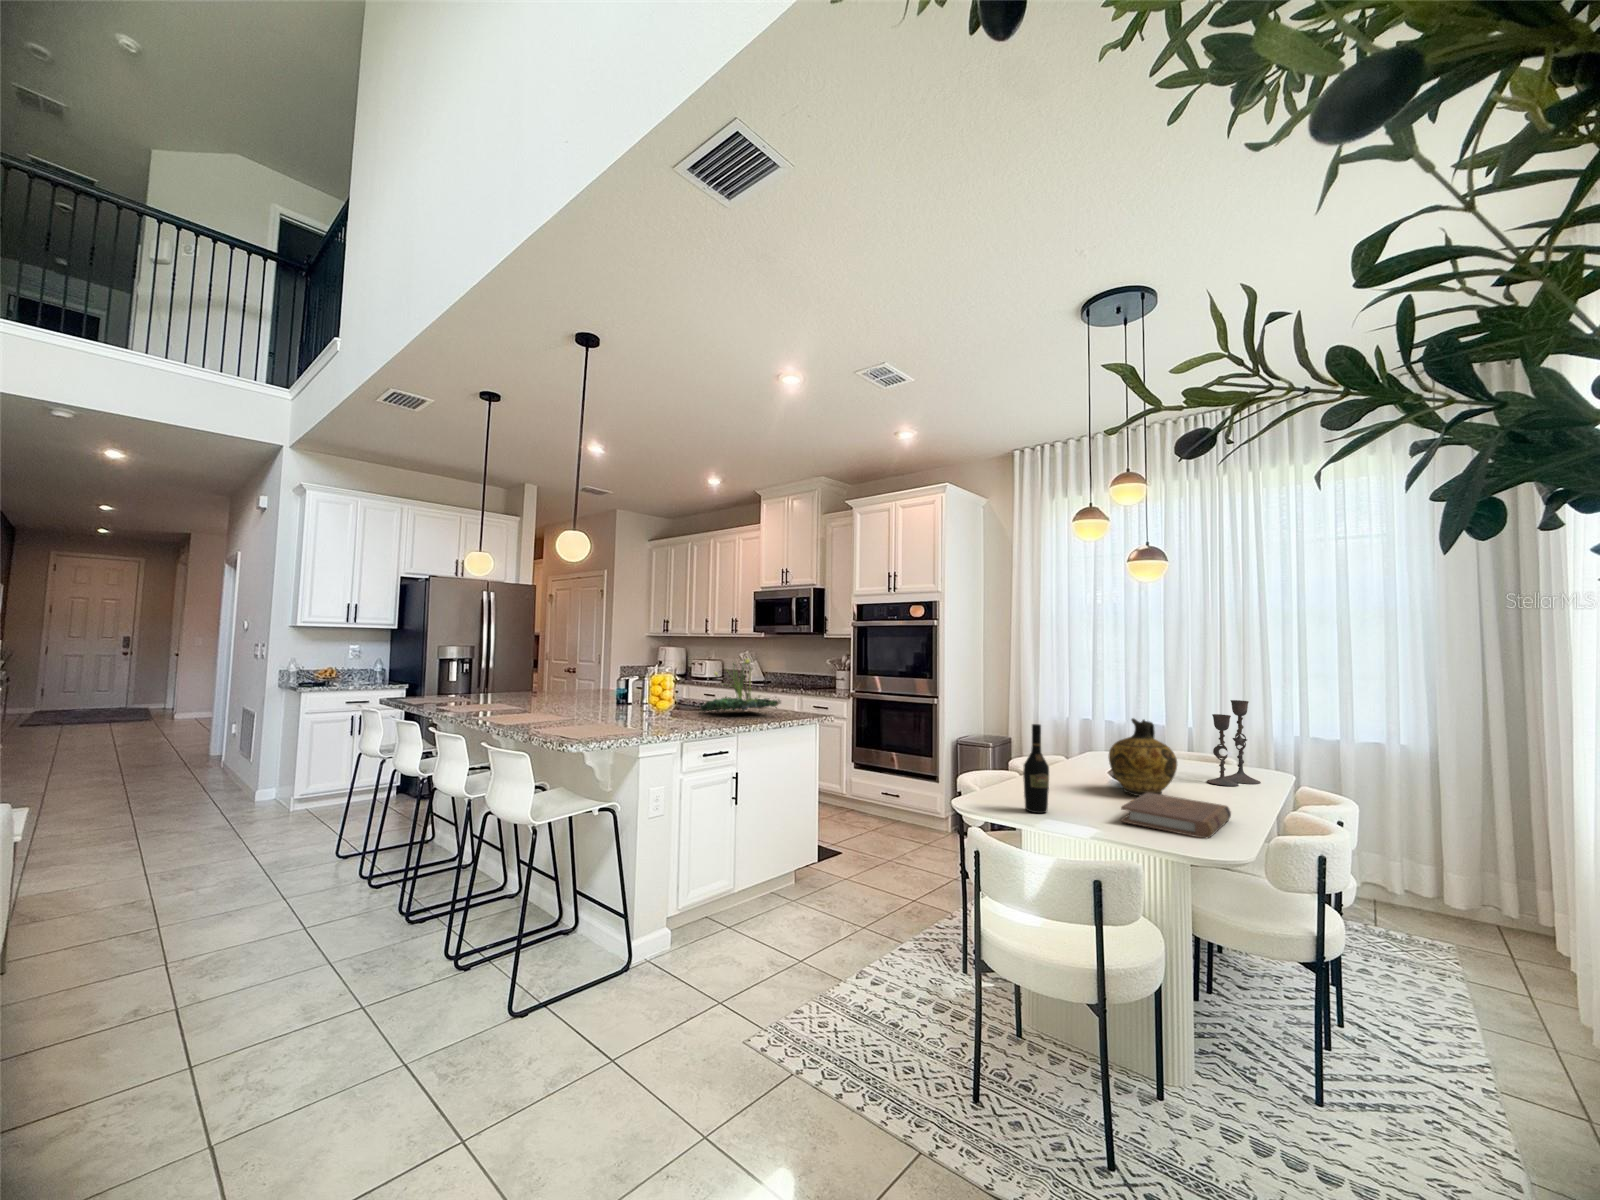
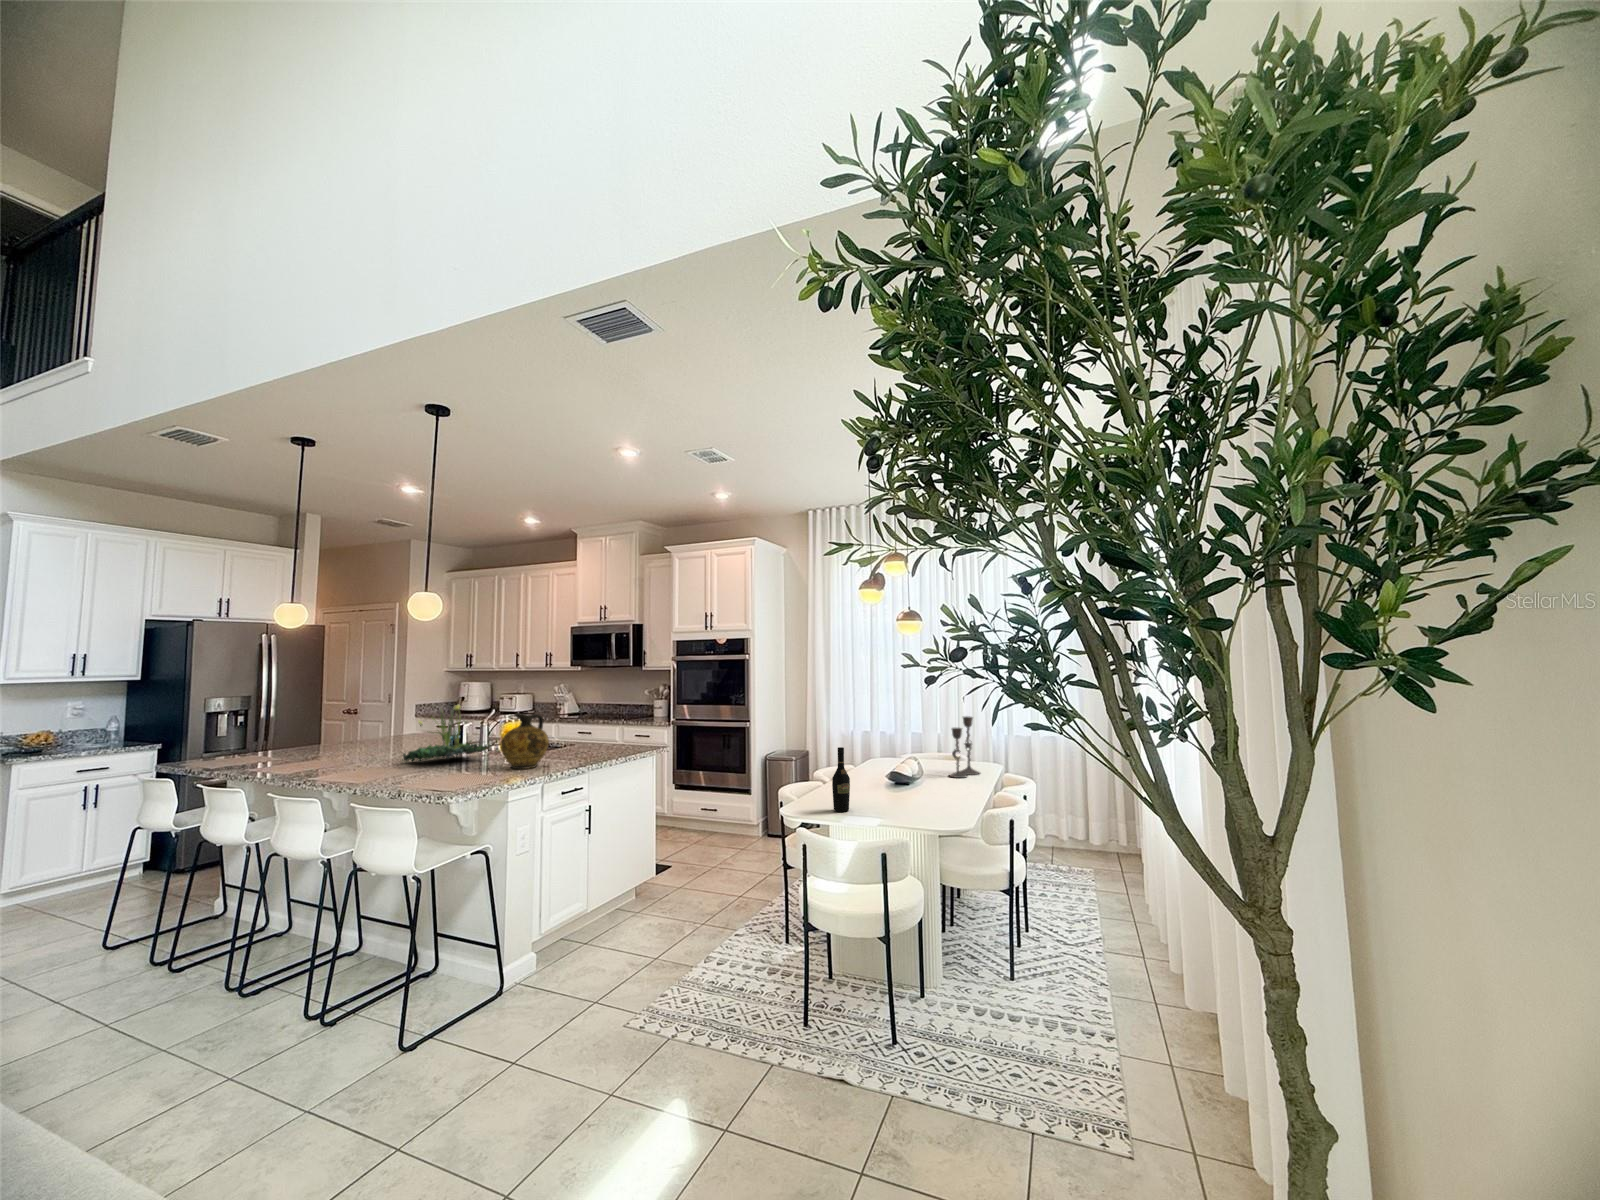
plant: present [701,658,781,712] -> present [402,705,490,762]
ceramic jug: present [1109,718,1177,796] -> present [501,713,549,769]
book: present [1121,792,1231,838] -> none [897,789,962,817]

